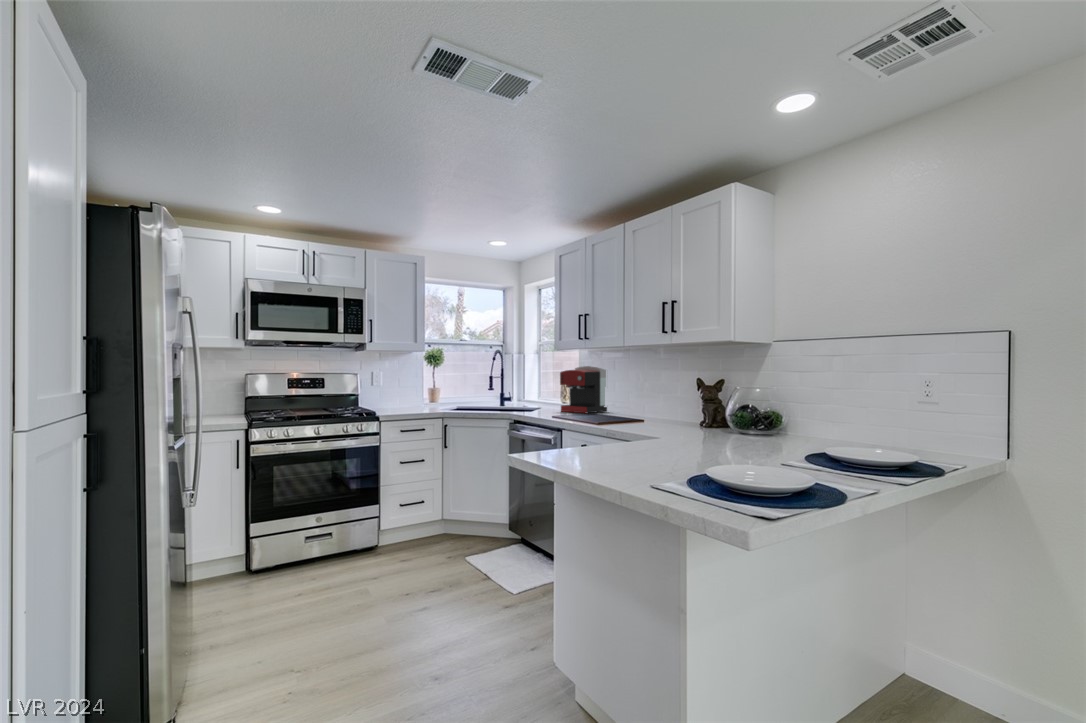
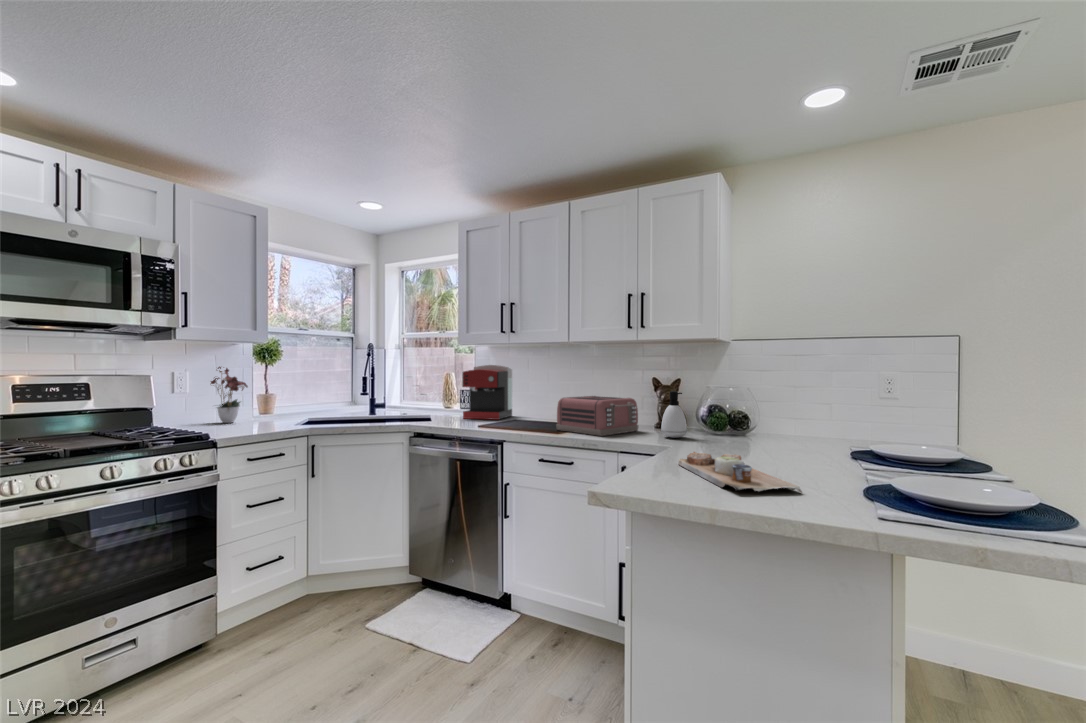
flower arrangement: none [393,365,417,407] -> present [211,367,248,423]
soap dispenser: none [680,390,704,433] -> present [661,391,687,438]
toaster: none [608,394,678,428] -> present [556,396,638,436]
cutting board: none [597,438,665,467] -> present [679,452,802,493]

